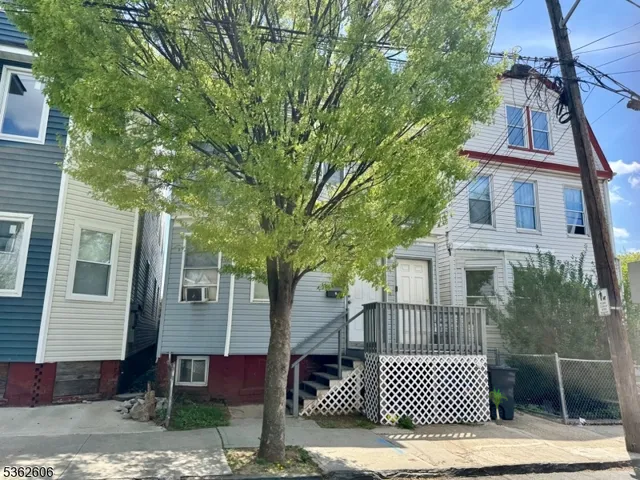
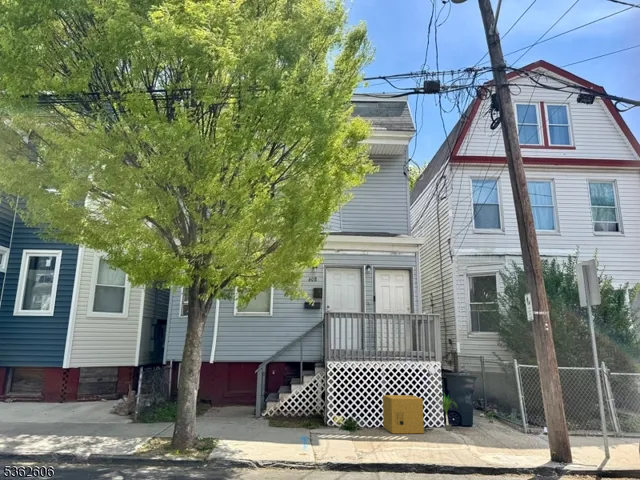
cardboard box: none [436,390,484,430] -> present [383,395,424,434]

